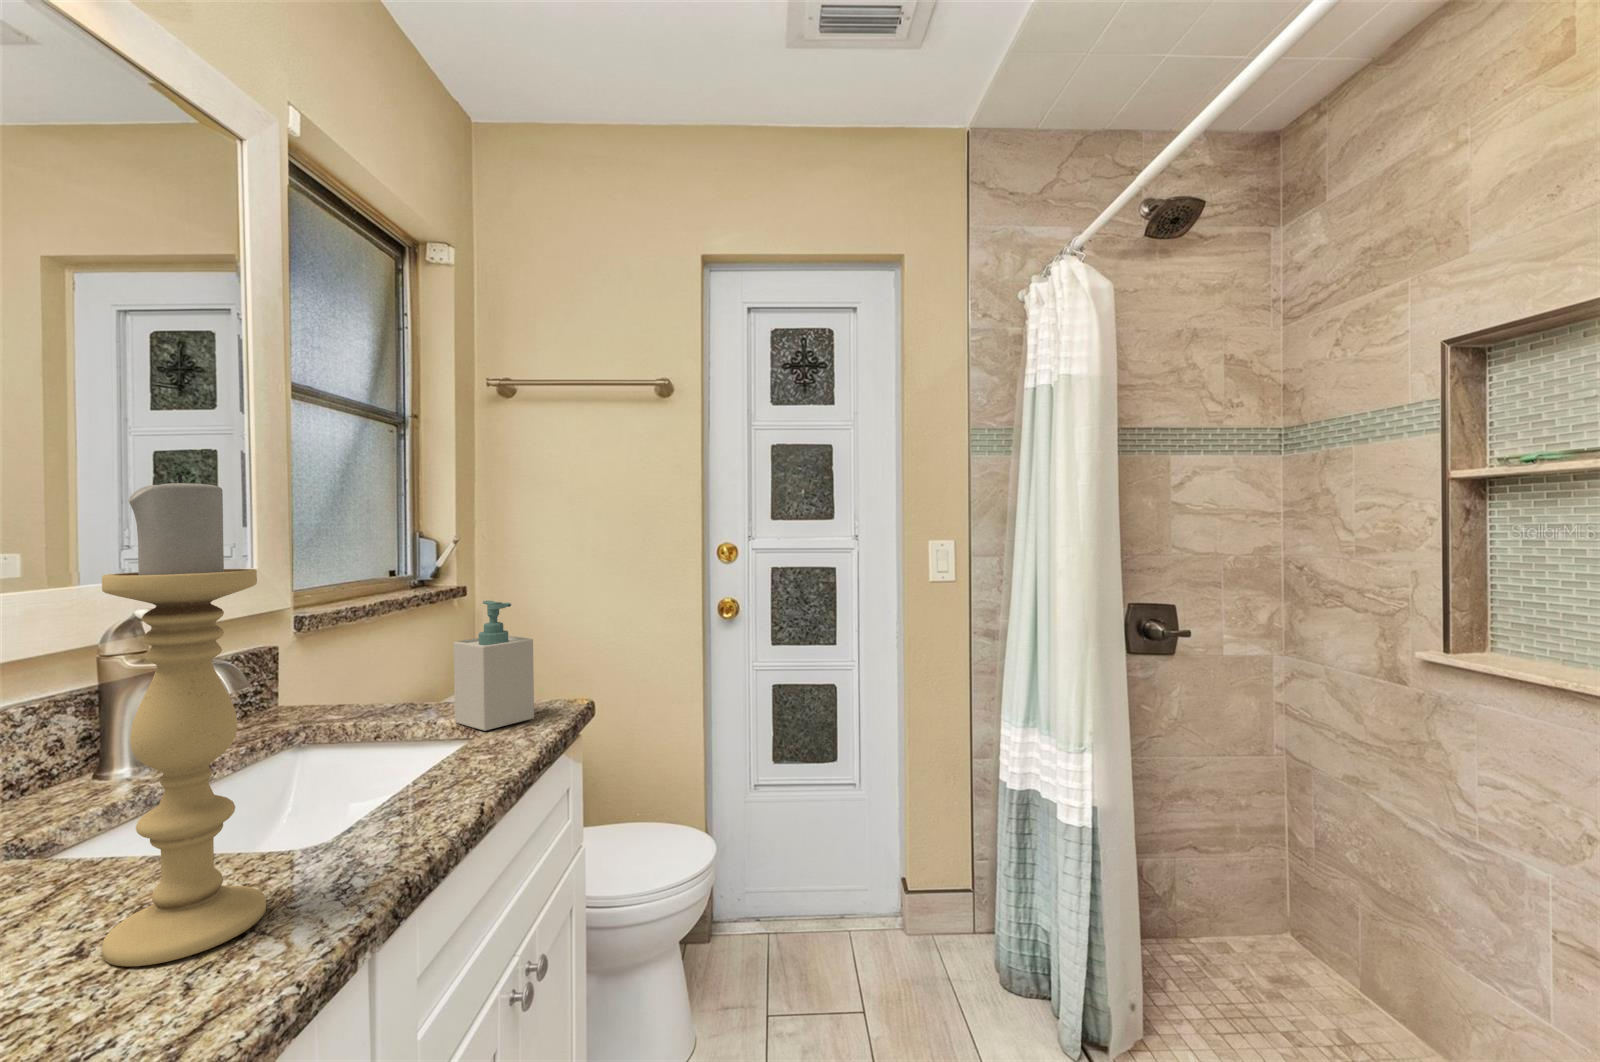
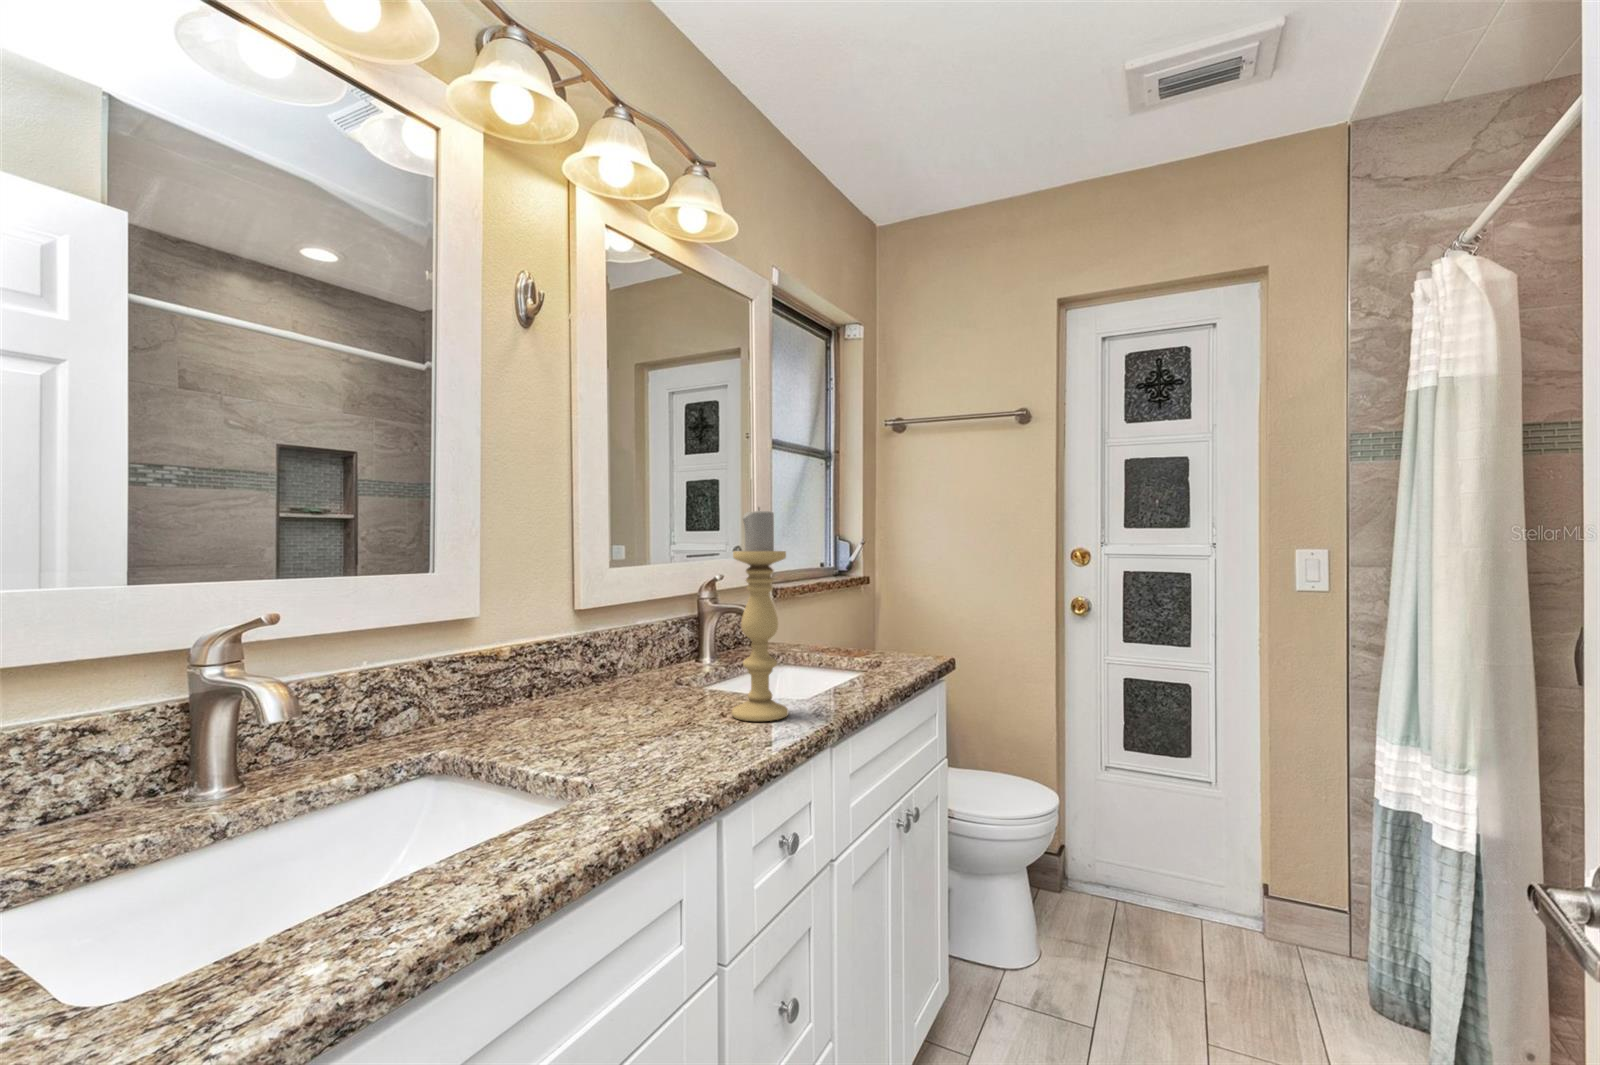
soap bottle: present [454,601,534,731] -> none [865,581,914,666]

